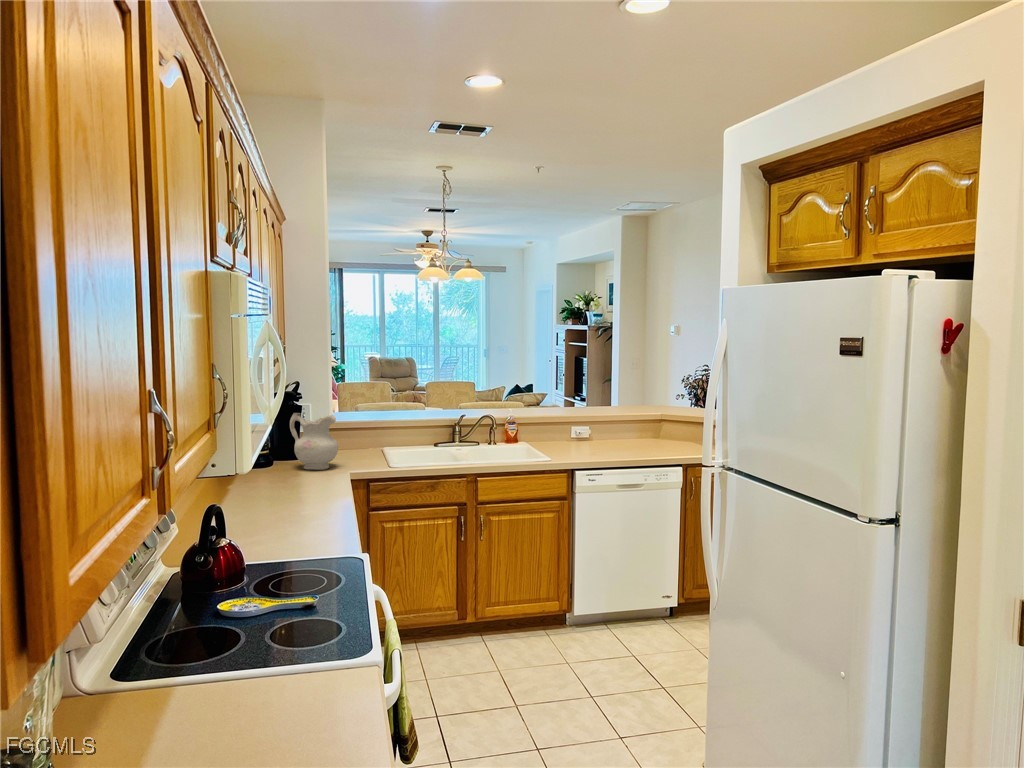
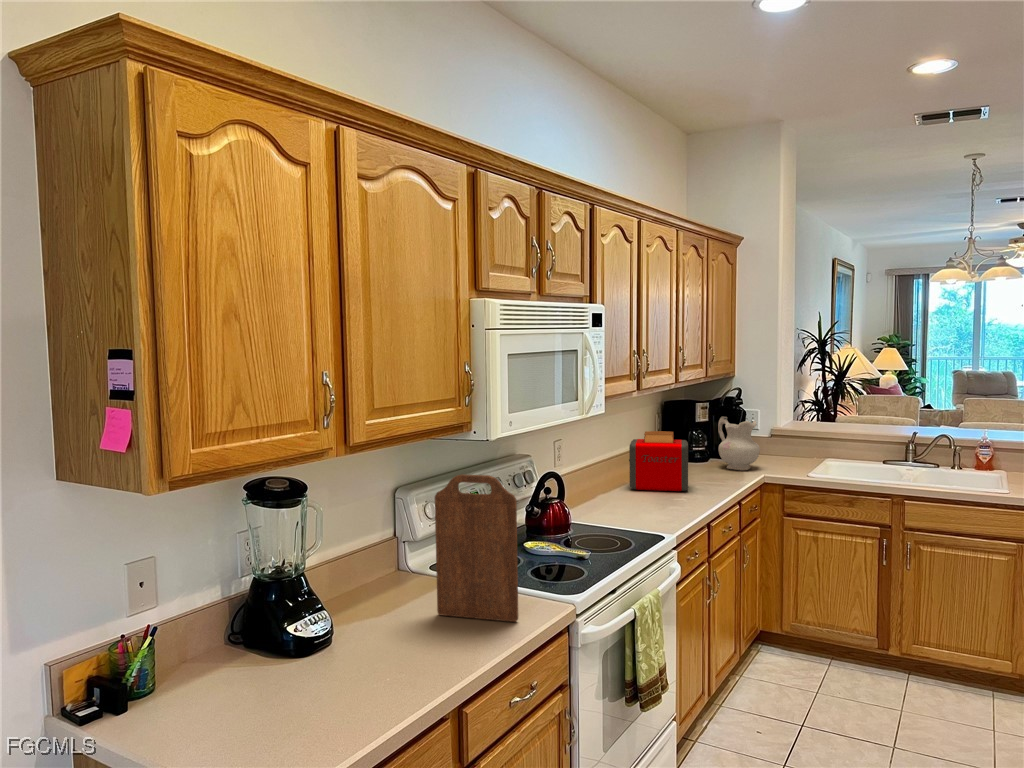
toaster: none [227,435,305,509] -> present [629,431,688,491]
cutting board: none [225,520,352,742] -> present [435,474,518,622]

